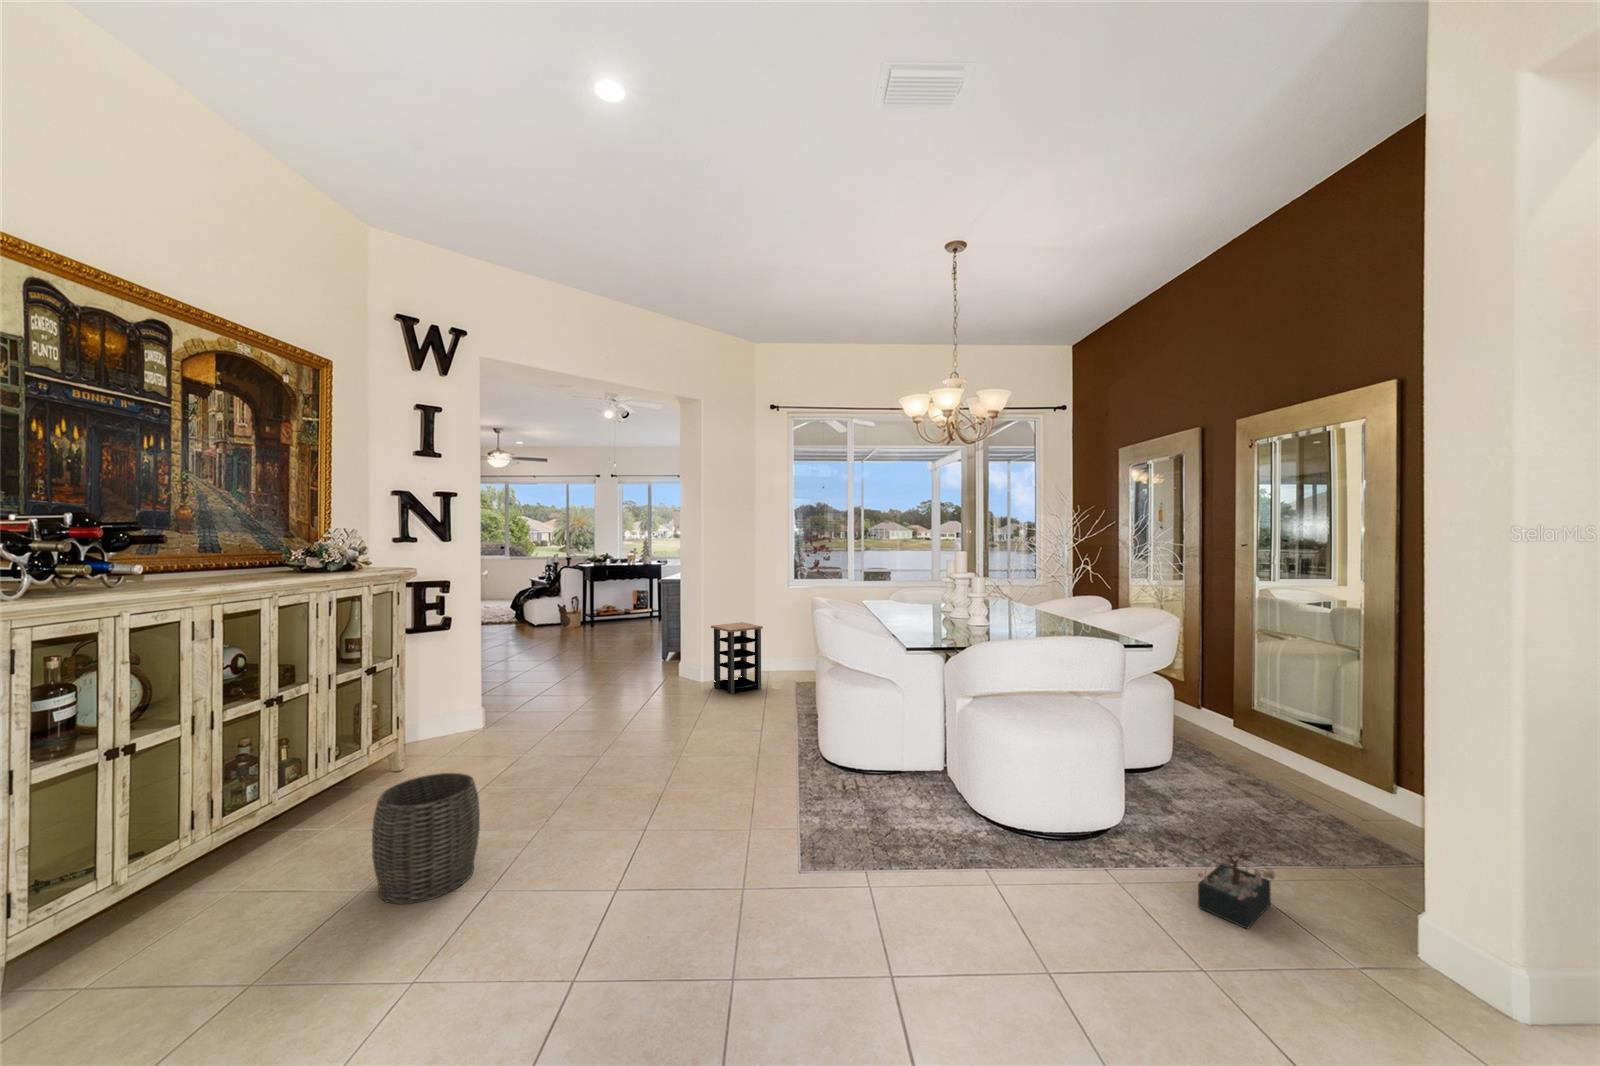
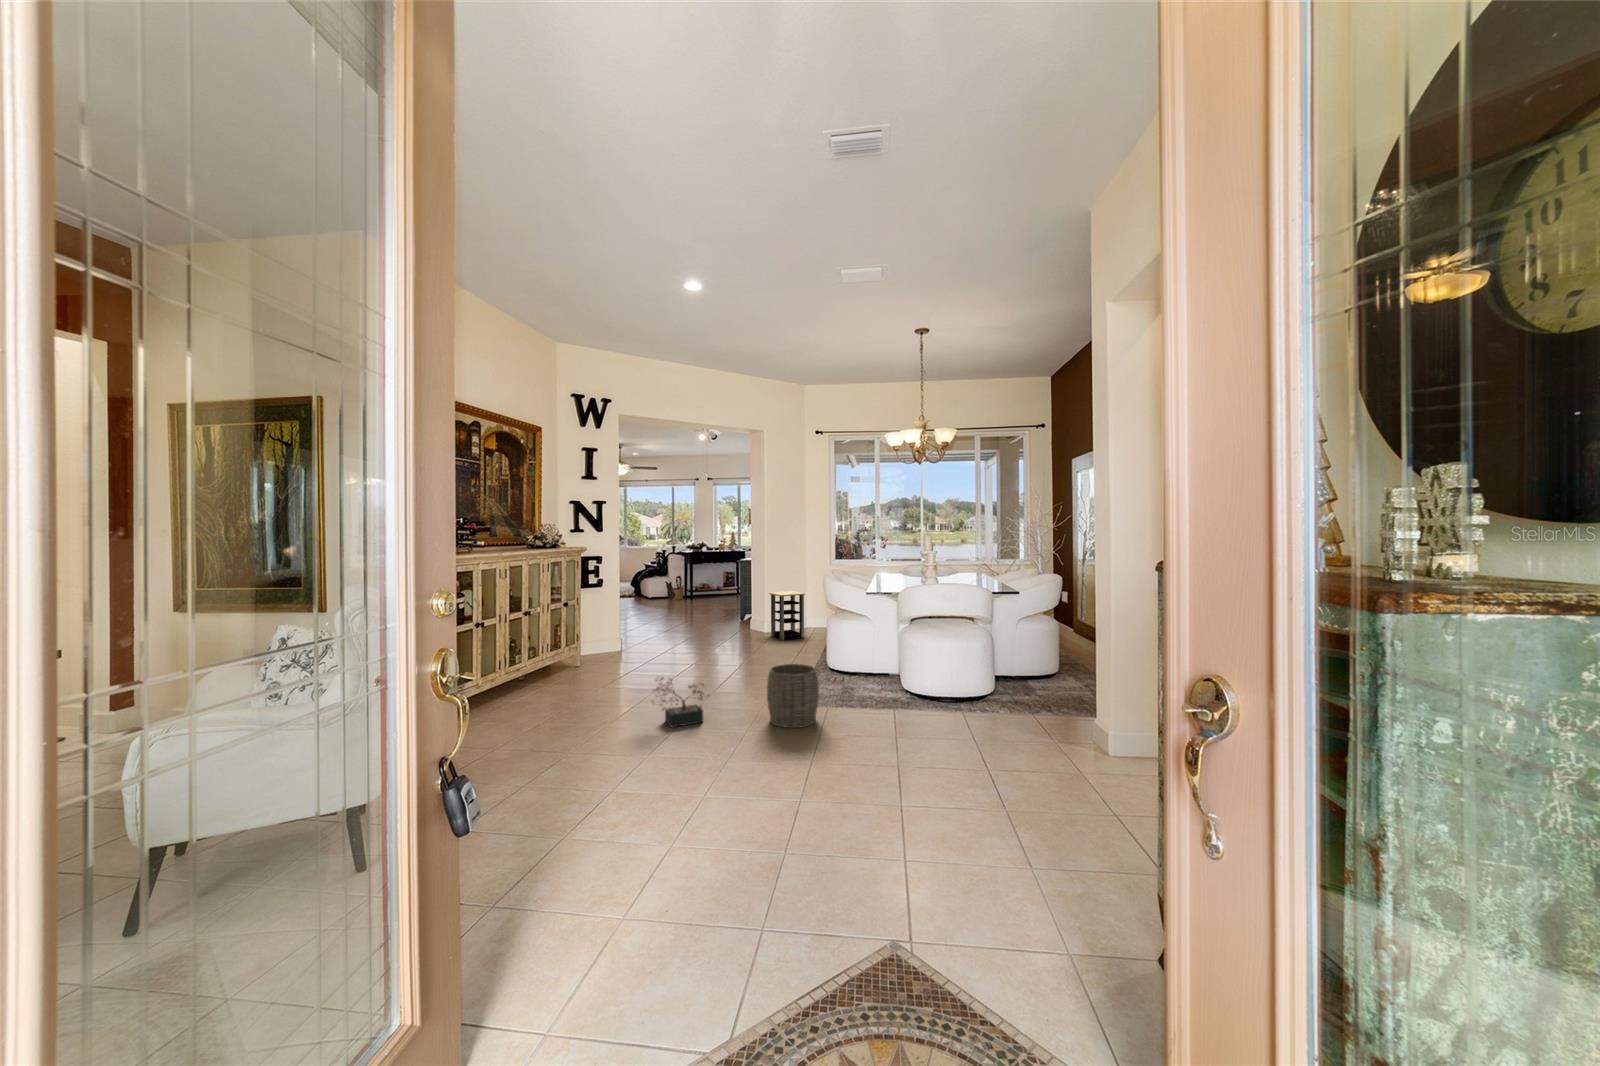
woven basket: present [372,773,480,904] -> present [767,664,819,728]
decorative plant: present [1181,820,1275,929] -> present [652,677,709,727]

